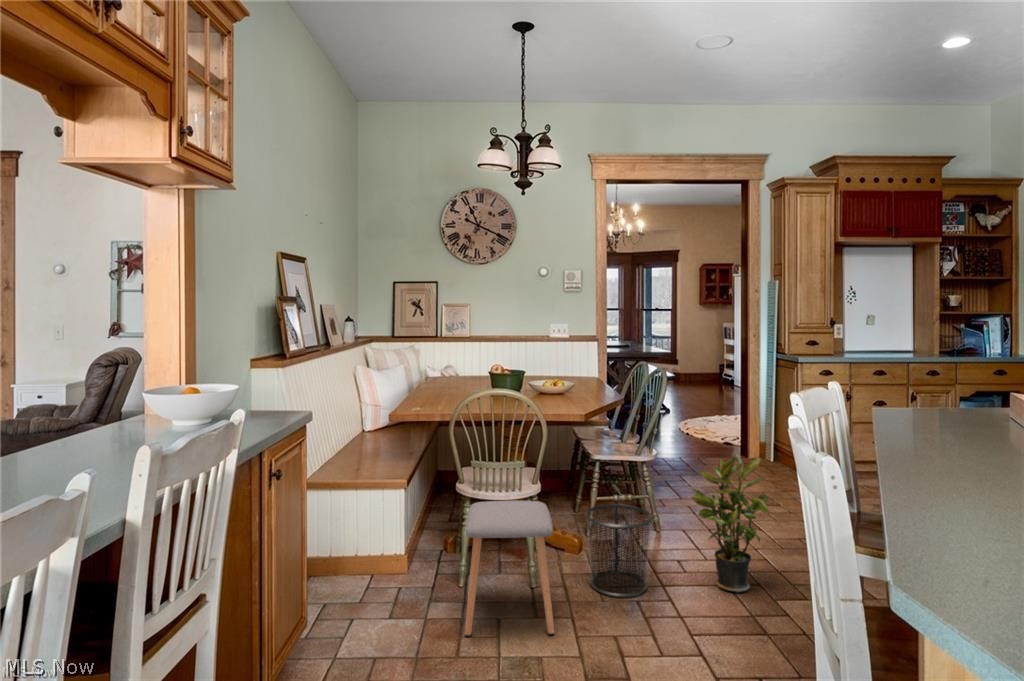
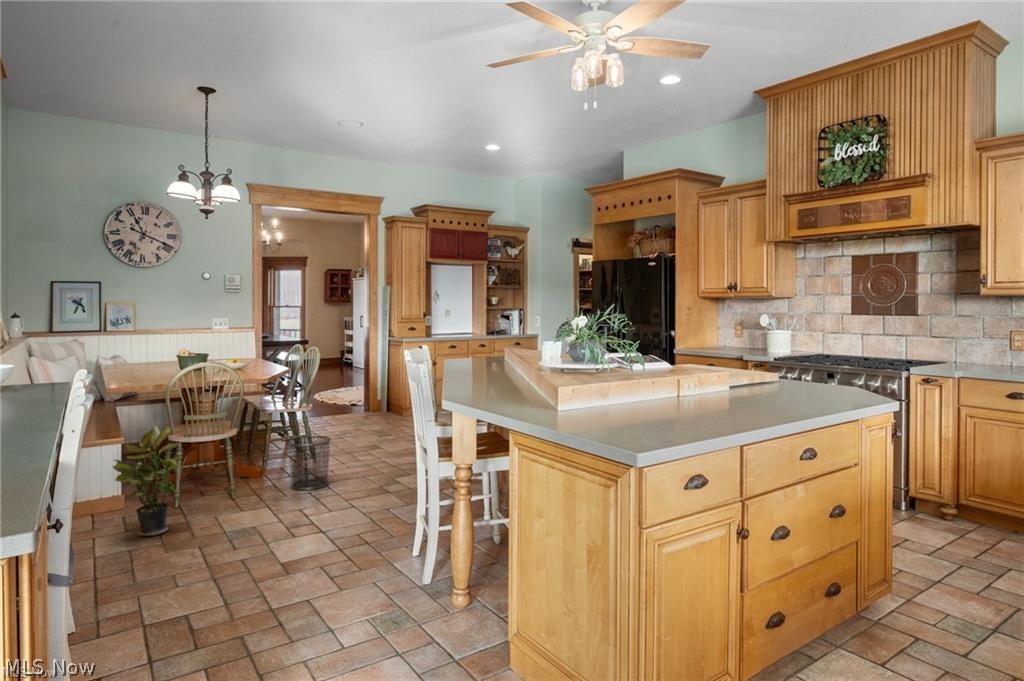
potted plant: present [692,453,769,593] -> present [113,426,180,536]
stool: present [465,501,554,637] -> none [208,436,280,523]

